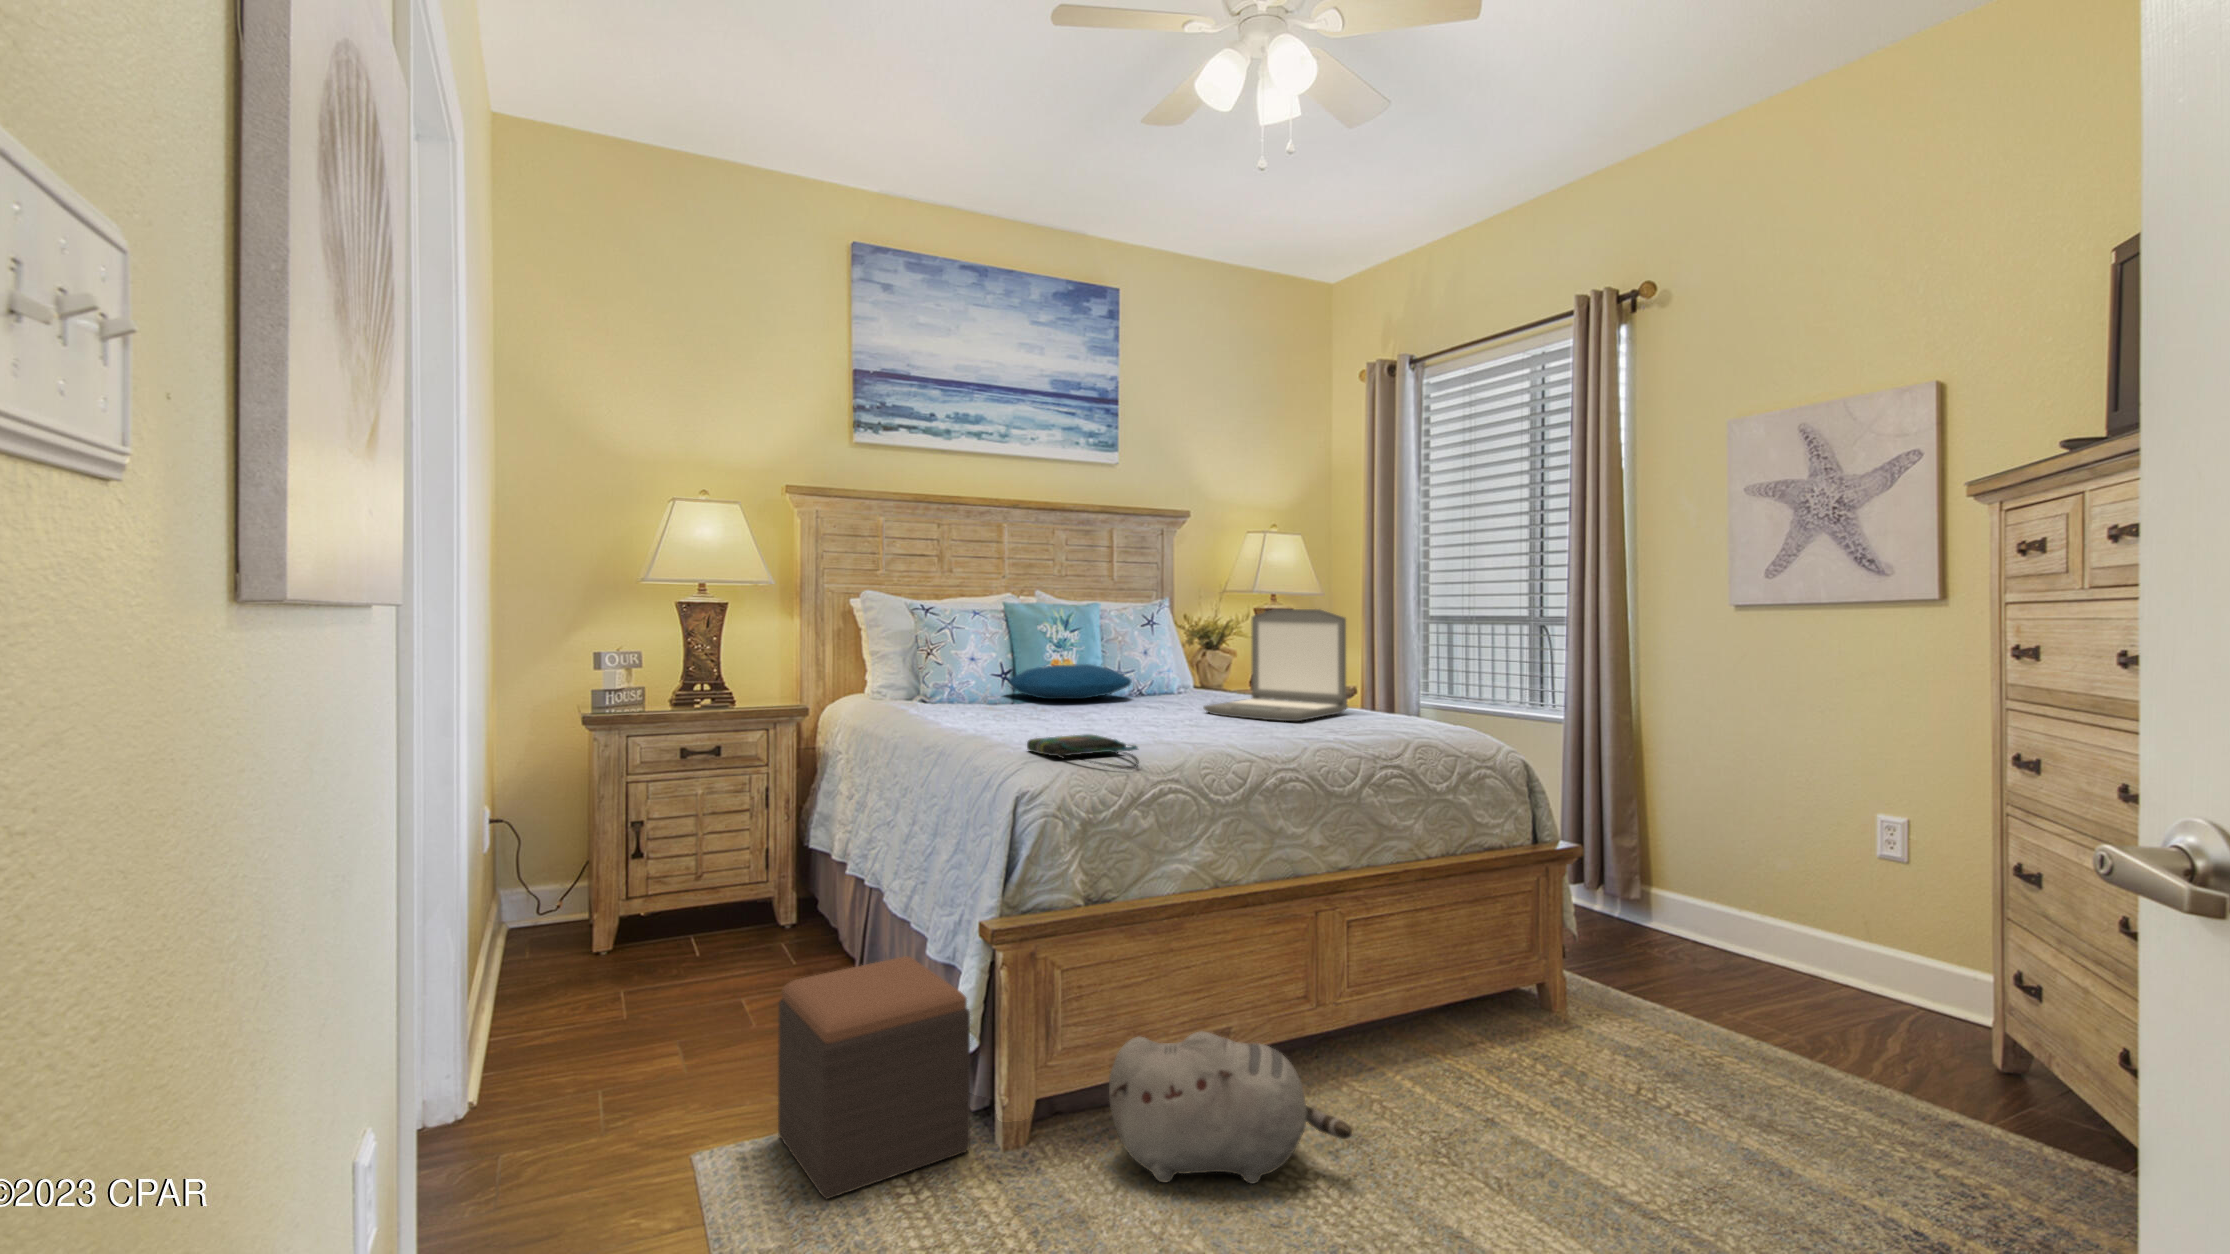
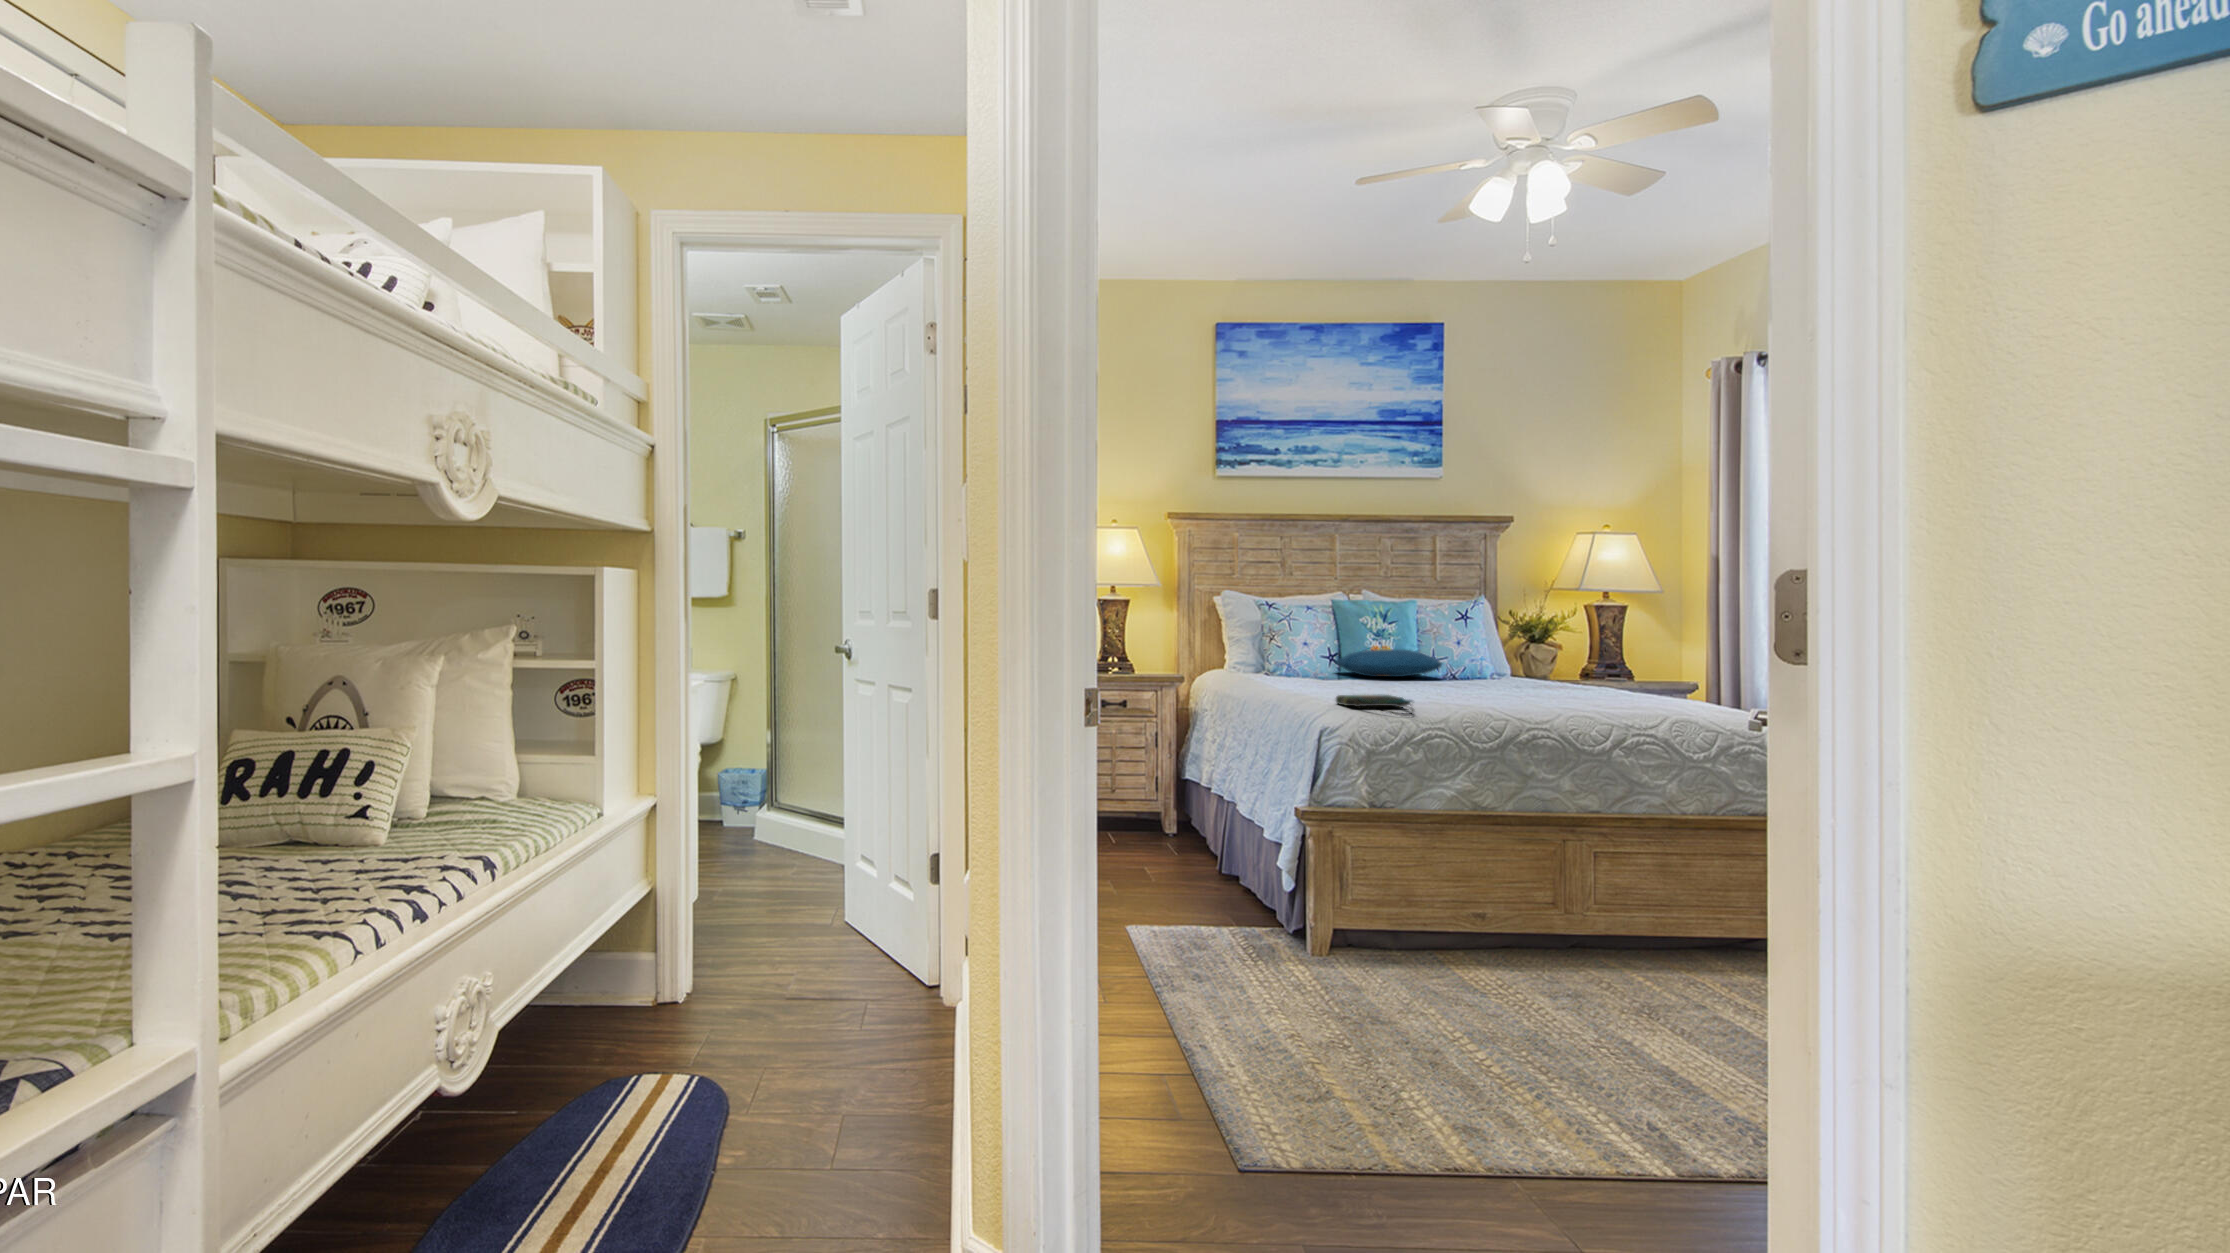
laptop: present [1203,609,1348,721] -> none [1499,603,1639,698]
footstool: present [778,956,970,1199] -> none [1167,832,1288,963]
plush toy: present [1109,1032,1352,1184] -> none [1380,893,1560,1001]

